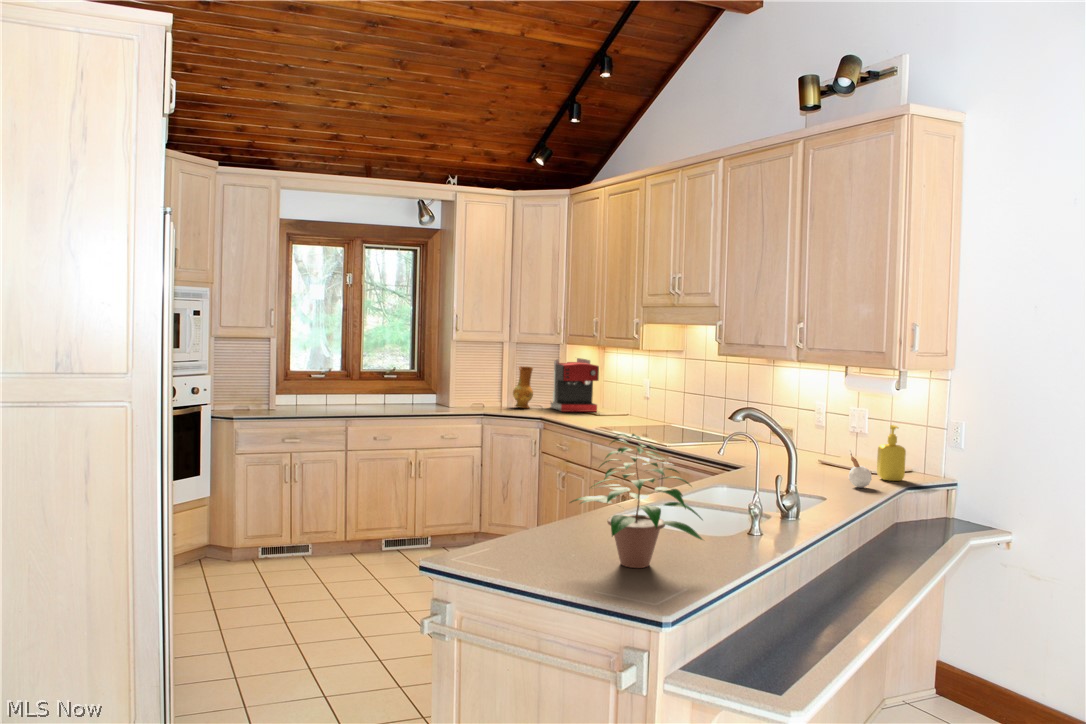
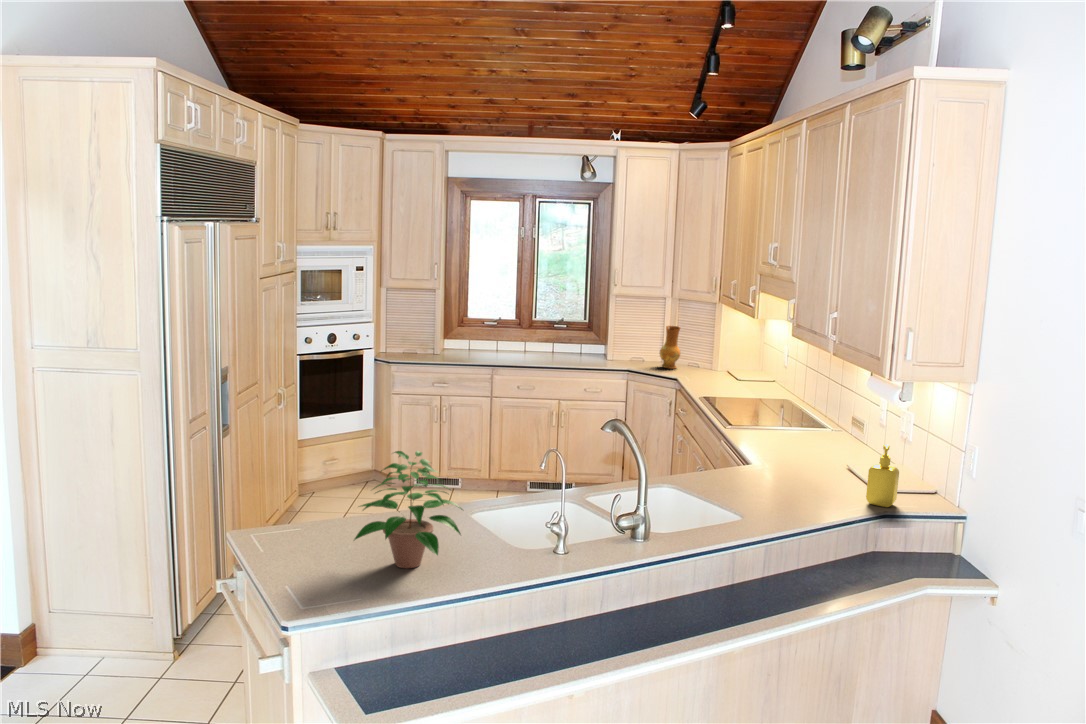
coffee maker: present [551,358,599,412] -> none [701,319,744,378]
candle: present [849,453,872,488] -> none [807,468,832,511]

